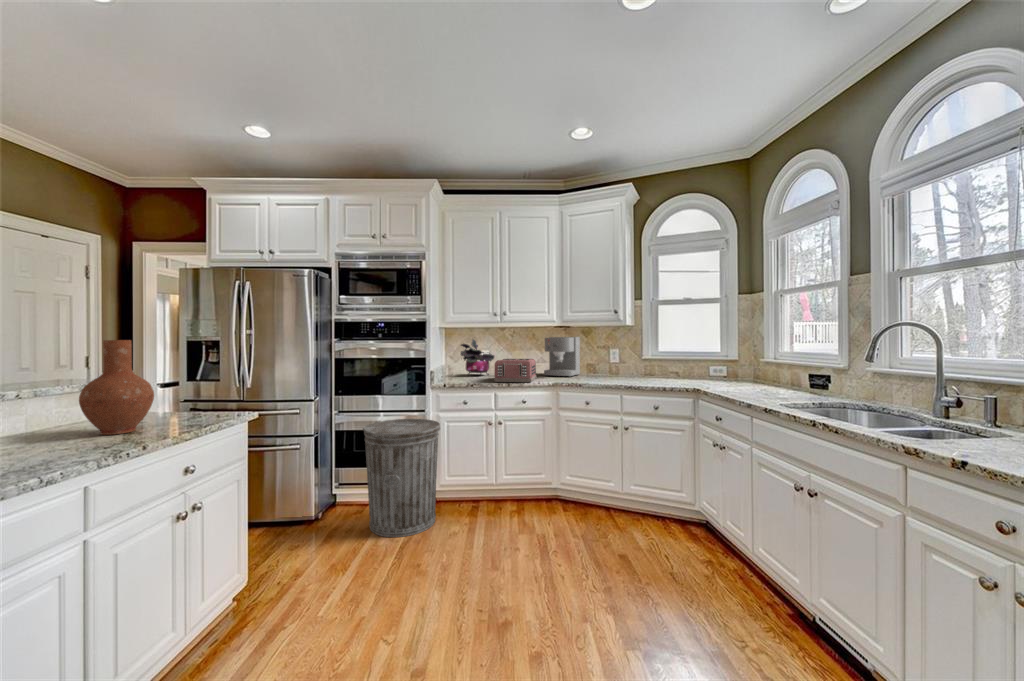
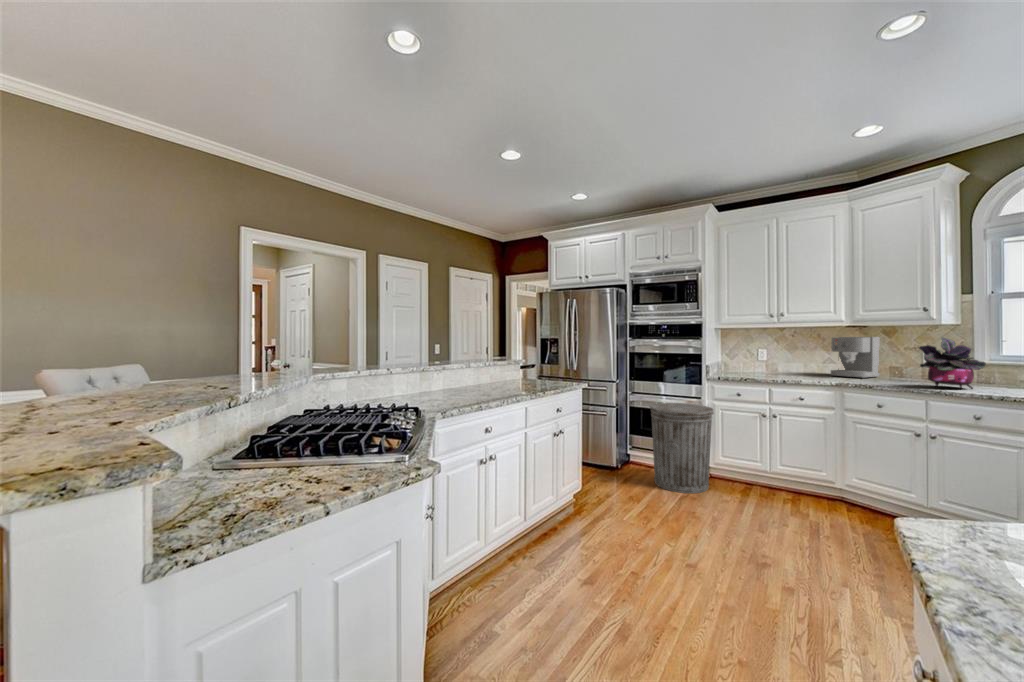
potted plant: present [461,339,494,374] -> present [919,338,986,389]
vase: present [79,340,154,435] -> none [510,340,539,388]
toaster: present [494,359,536,382] -> none [769,357,819,381]

